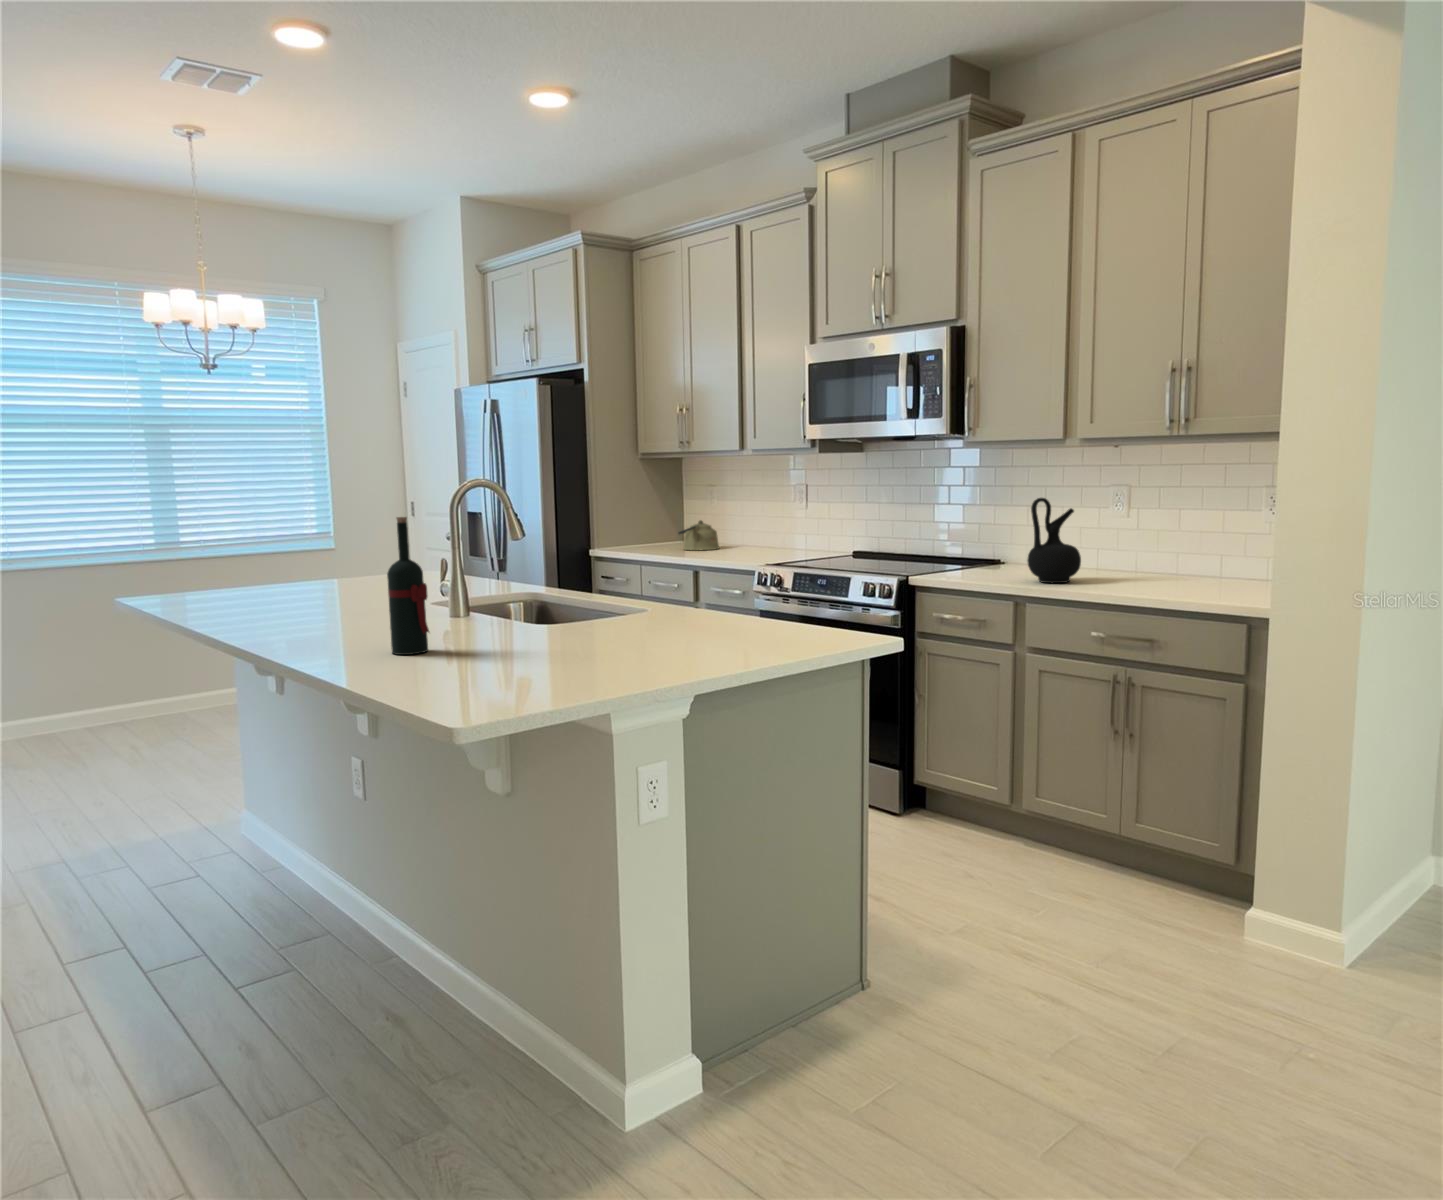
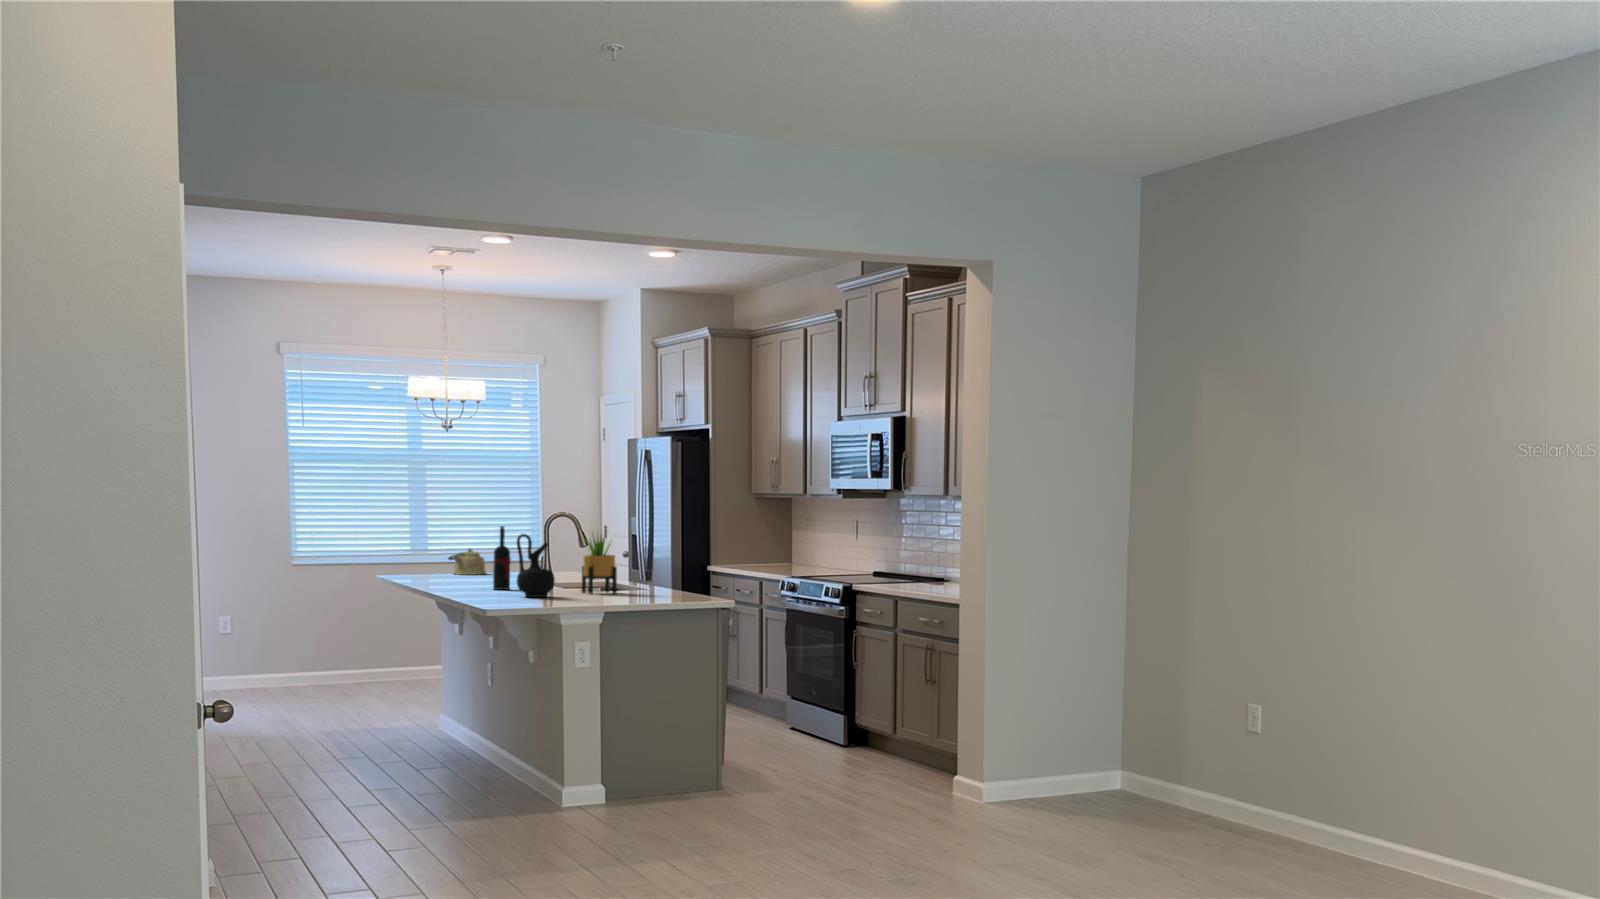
ceramic jug: present [1027,498,1081,583] -> present [517,534,555,597]
potted plant: none [587,514,673,657] -> present [582,534,617,594]
kettle: present [679,520,720,550] -> present [448,549,486,575]

